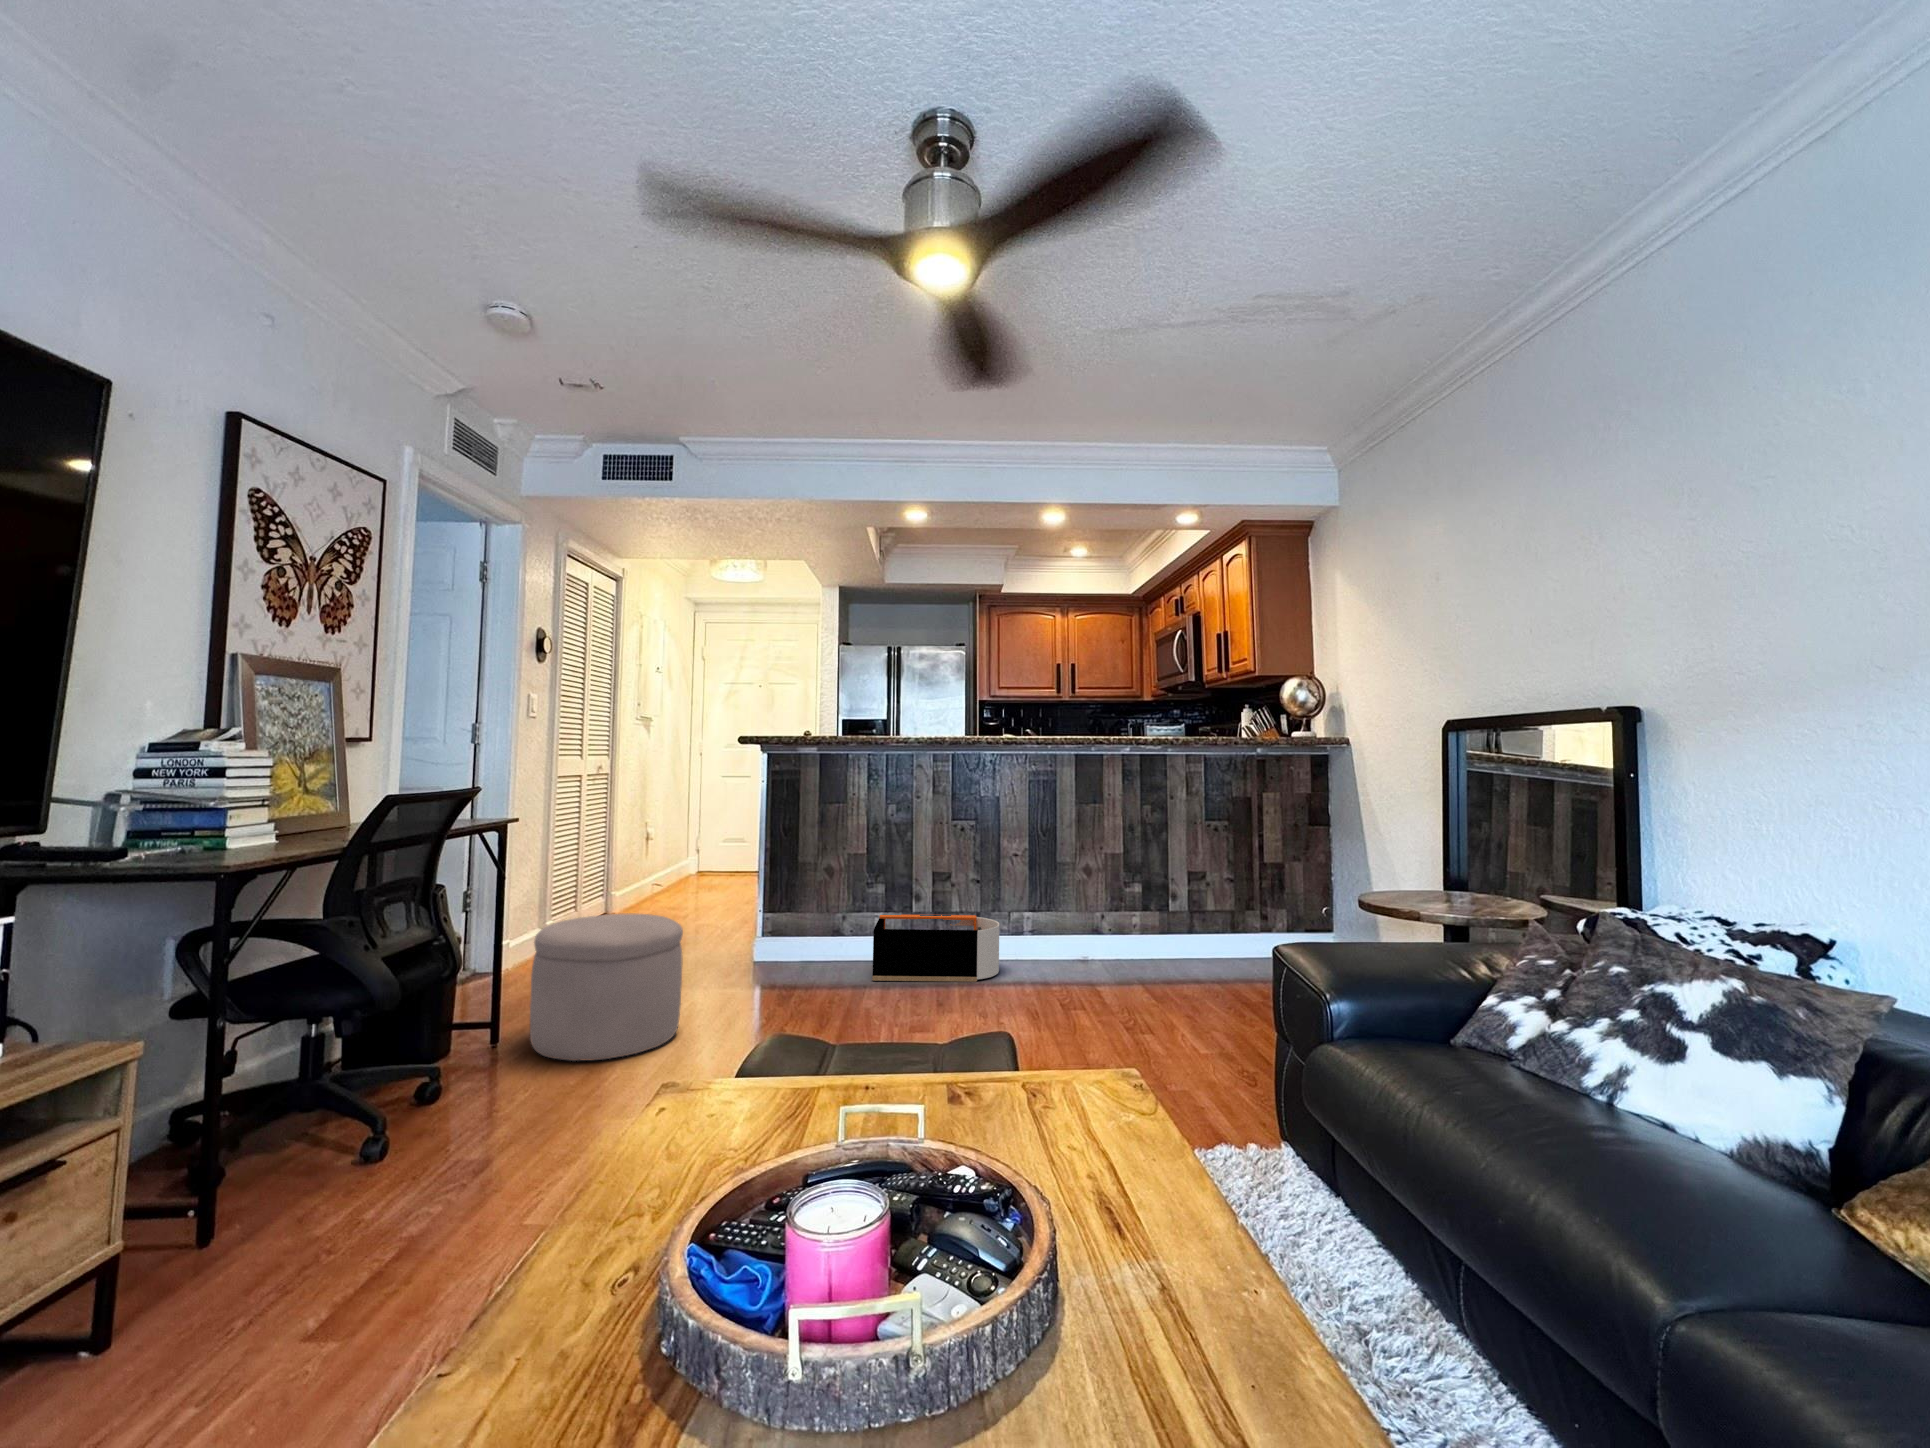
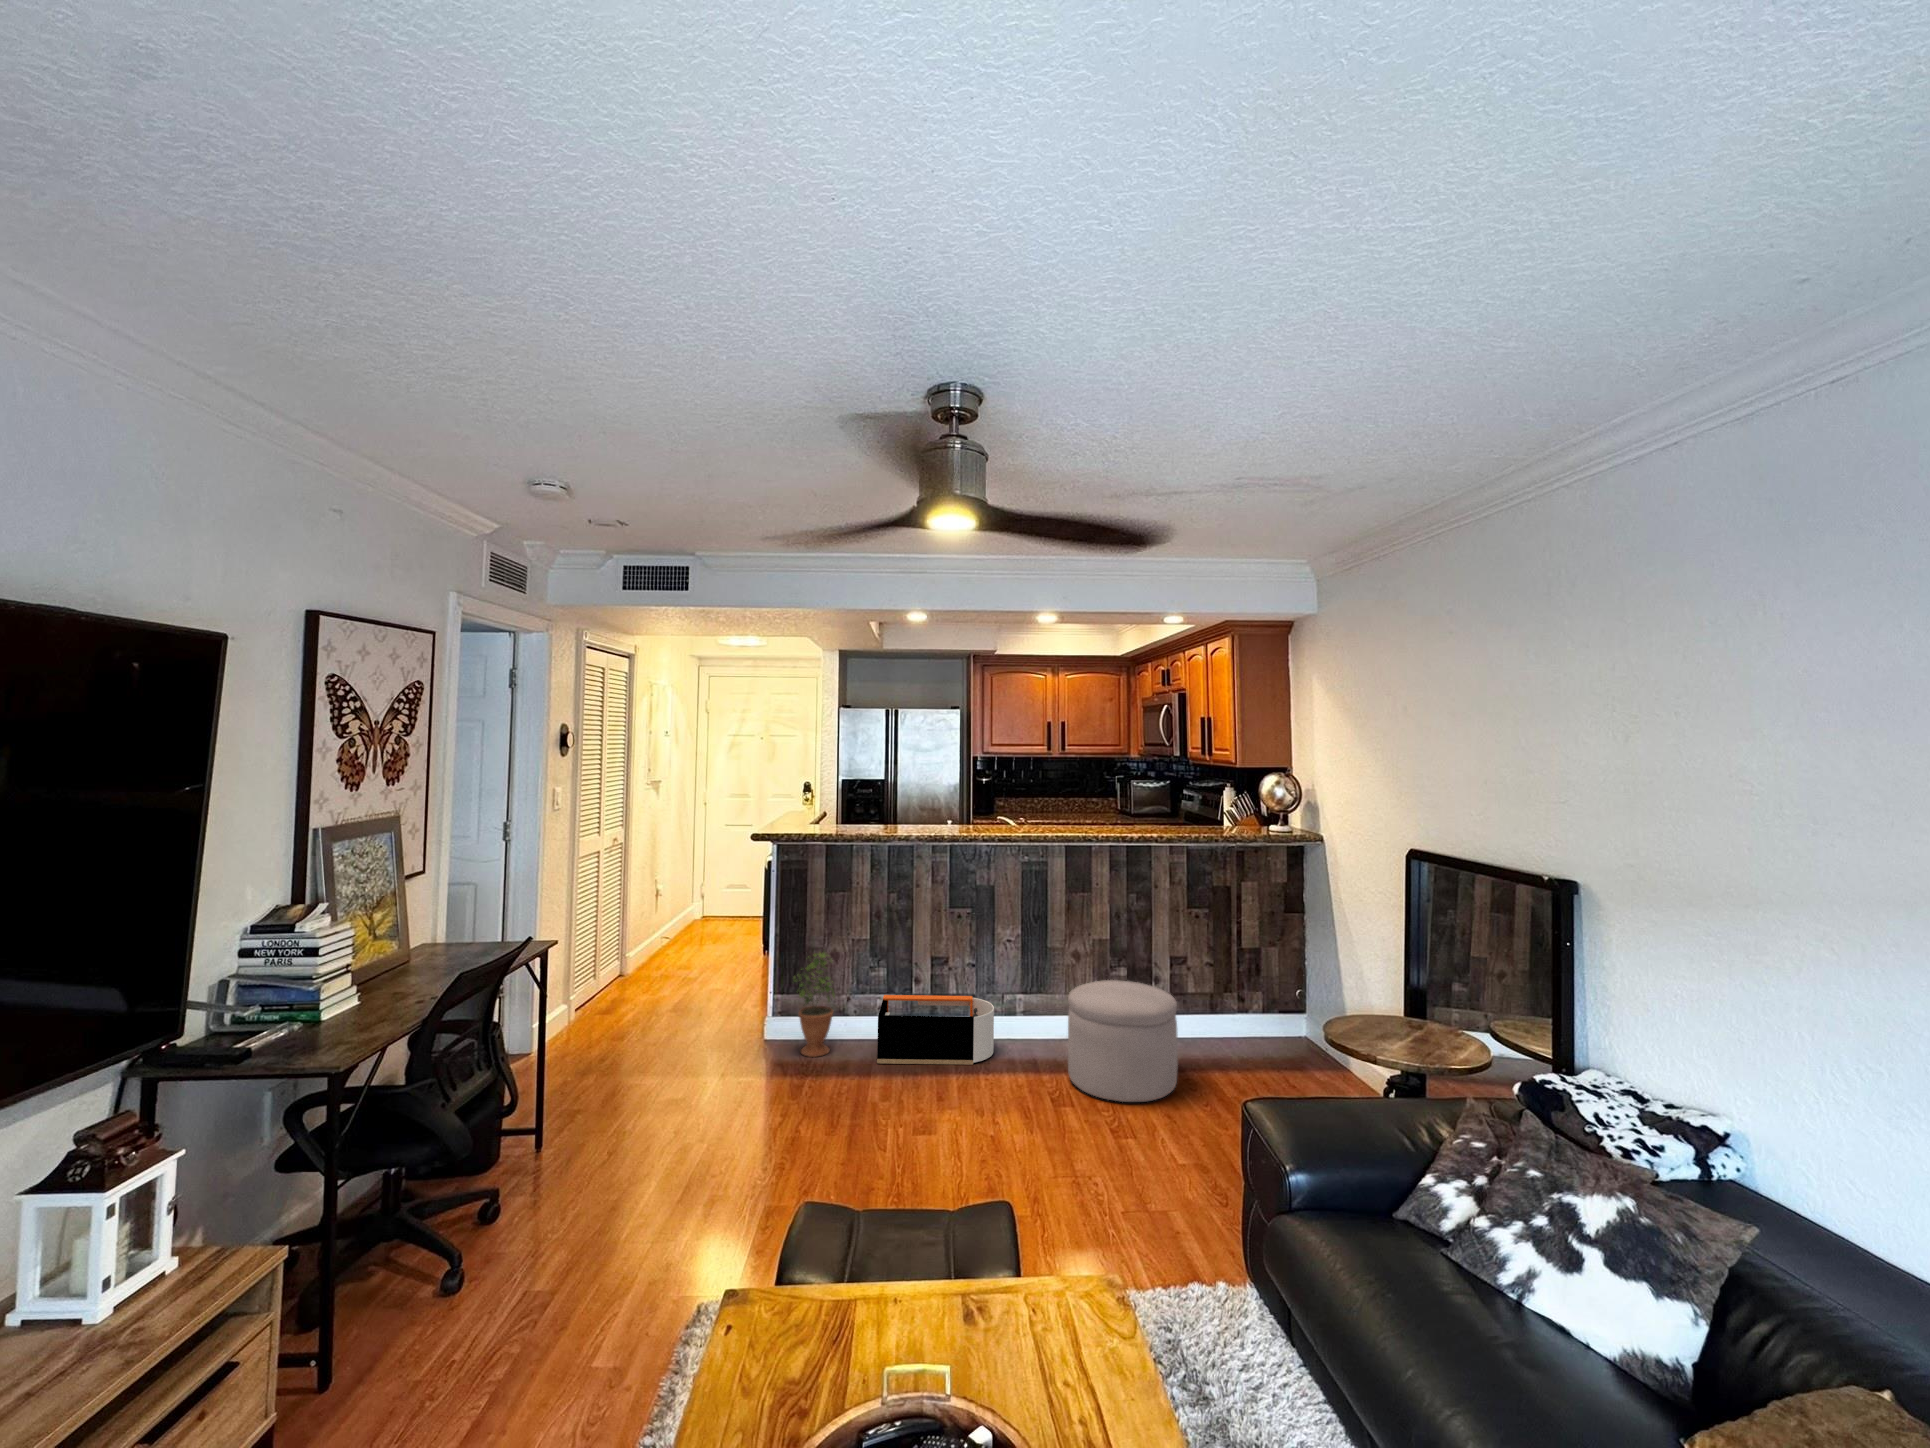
potted plant: none [780,860,827,976] -> present [793,951,835,1057]
ottoman: present [530,913,683,1061] -> present [1068,980,1178,1102]

